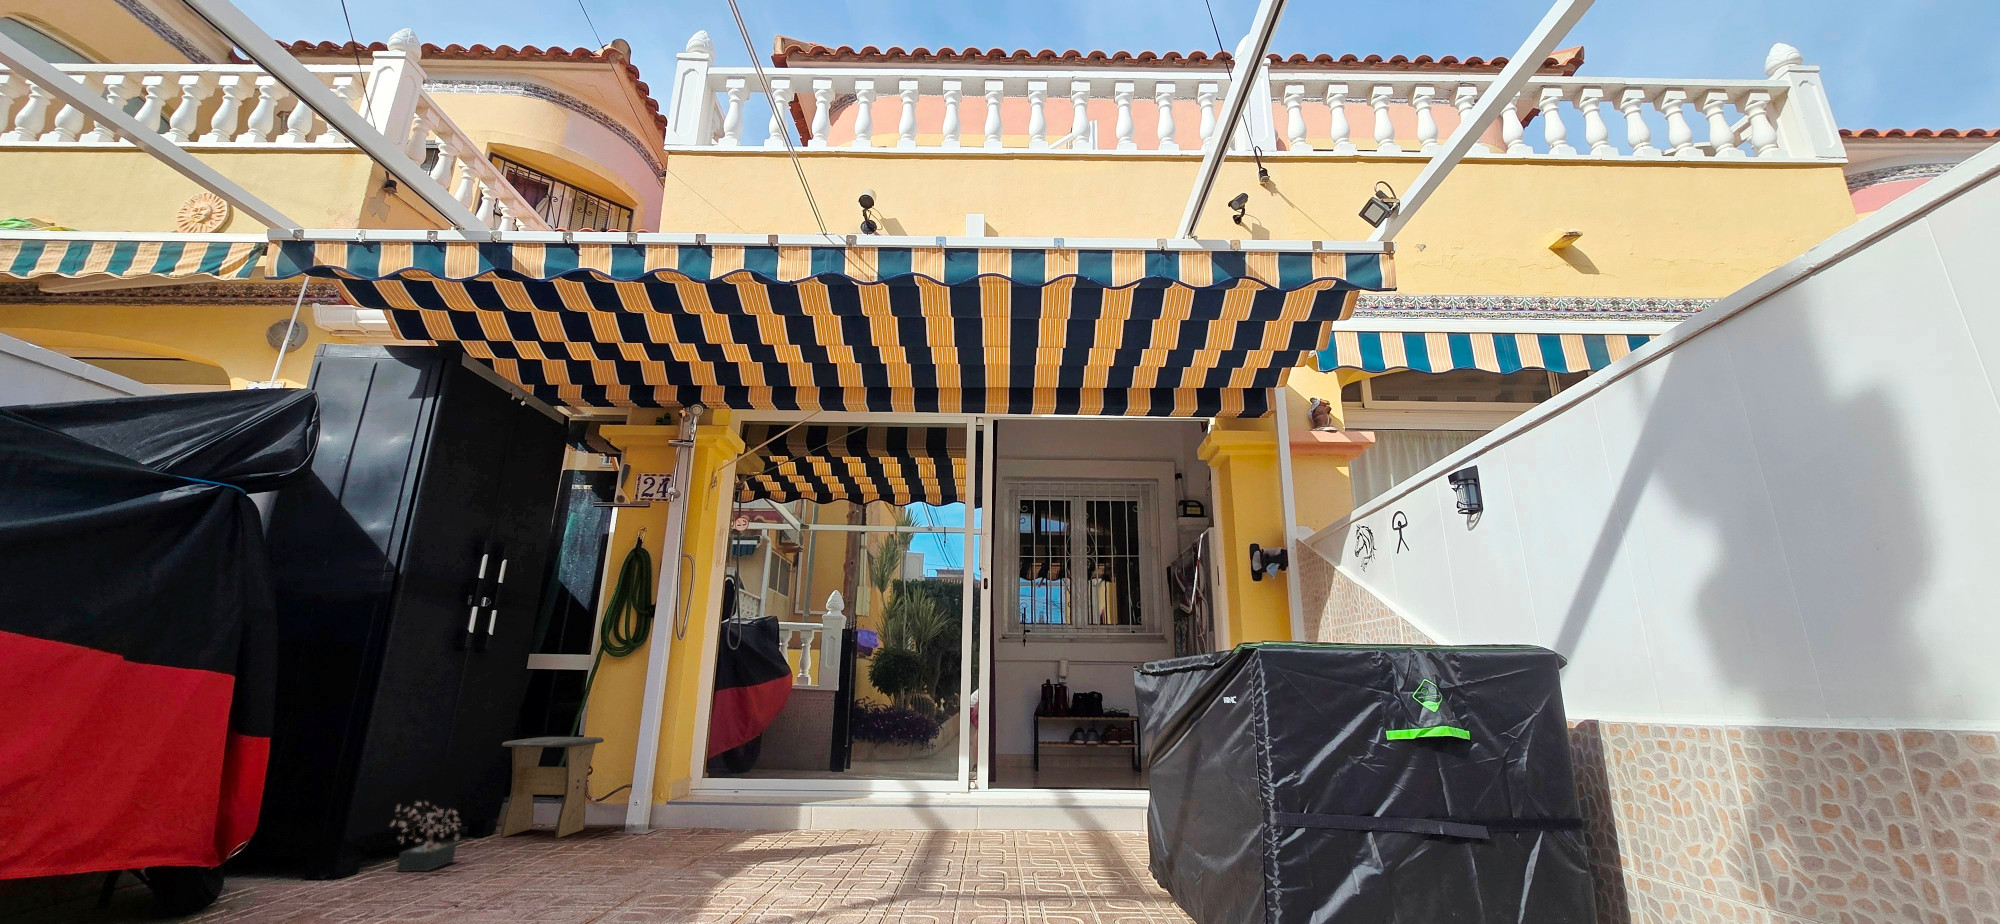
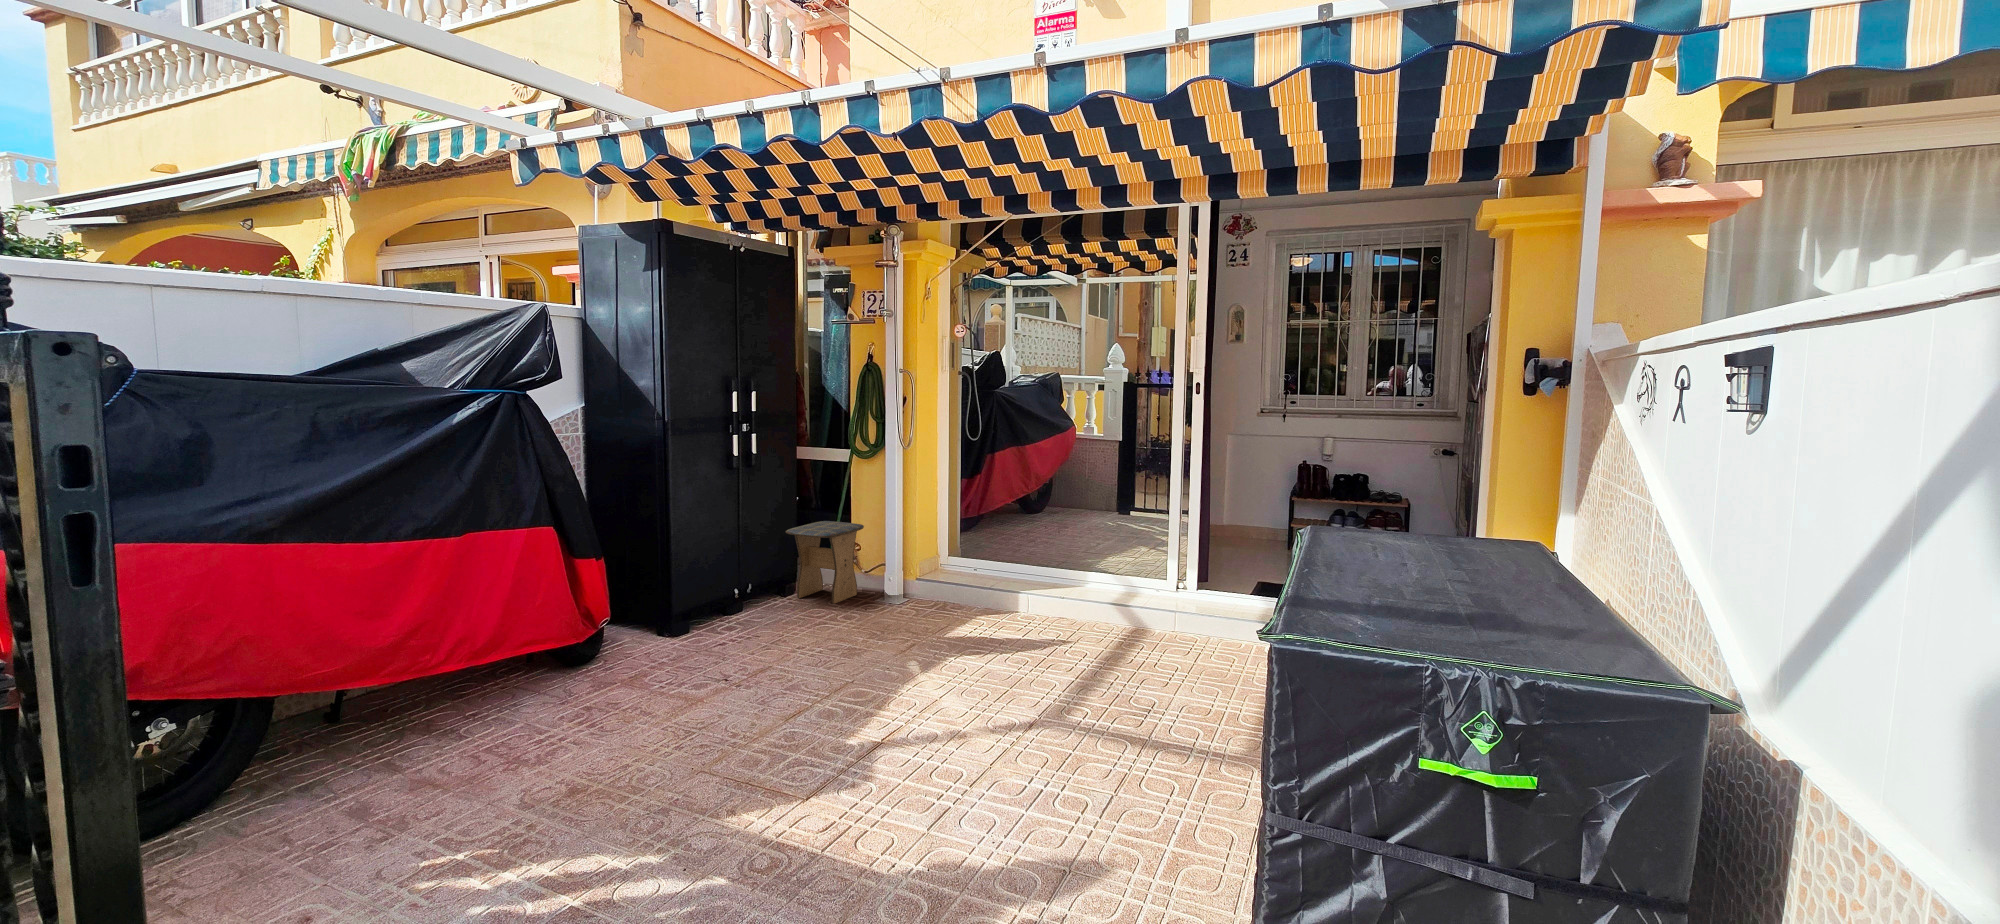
decorative plant: present [391,802,459,871] -> none [699,589,751,637]

